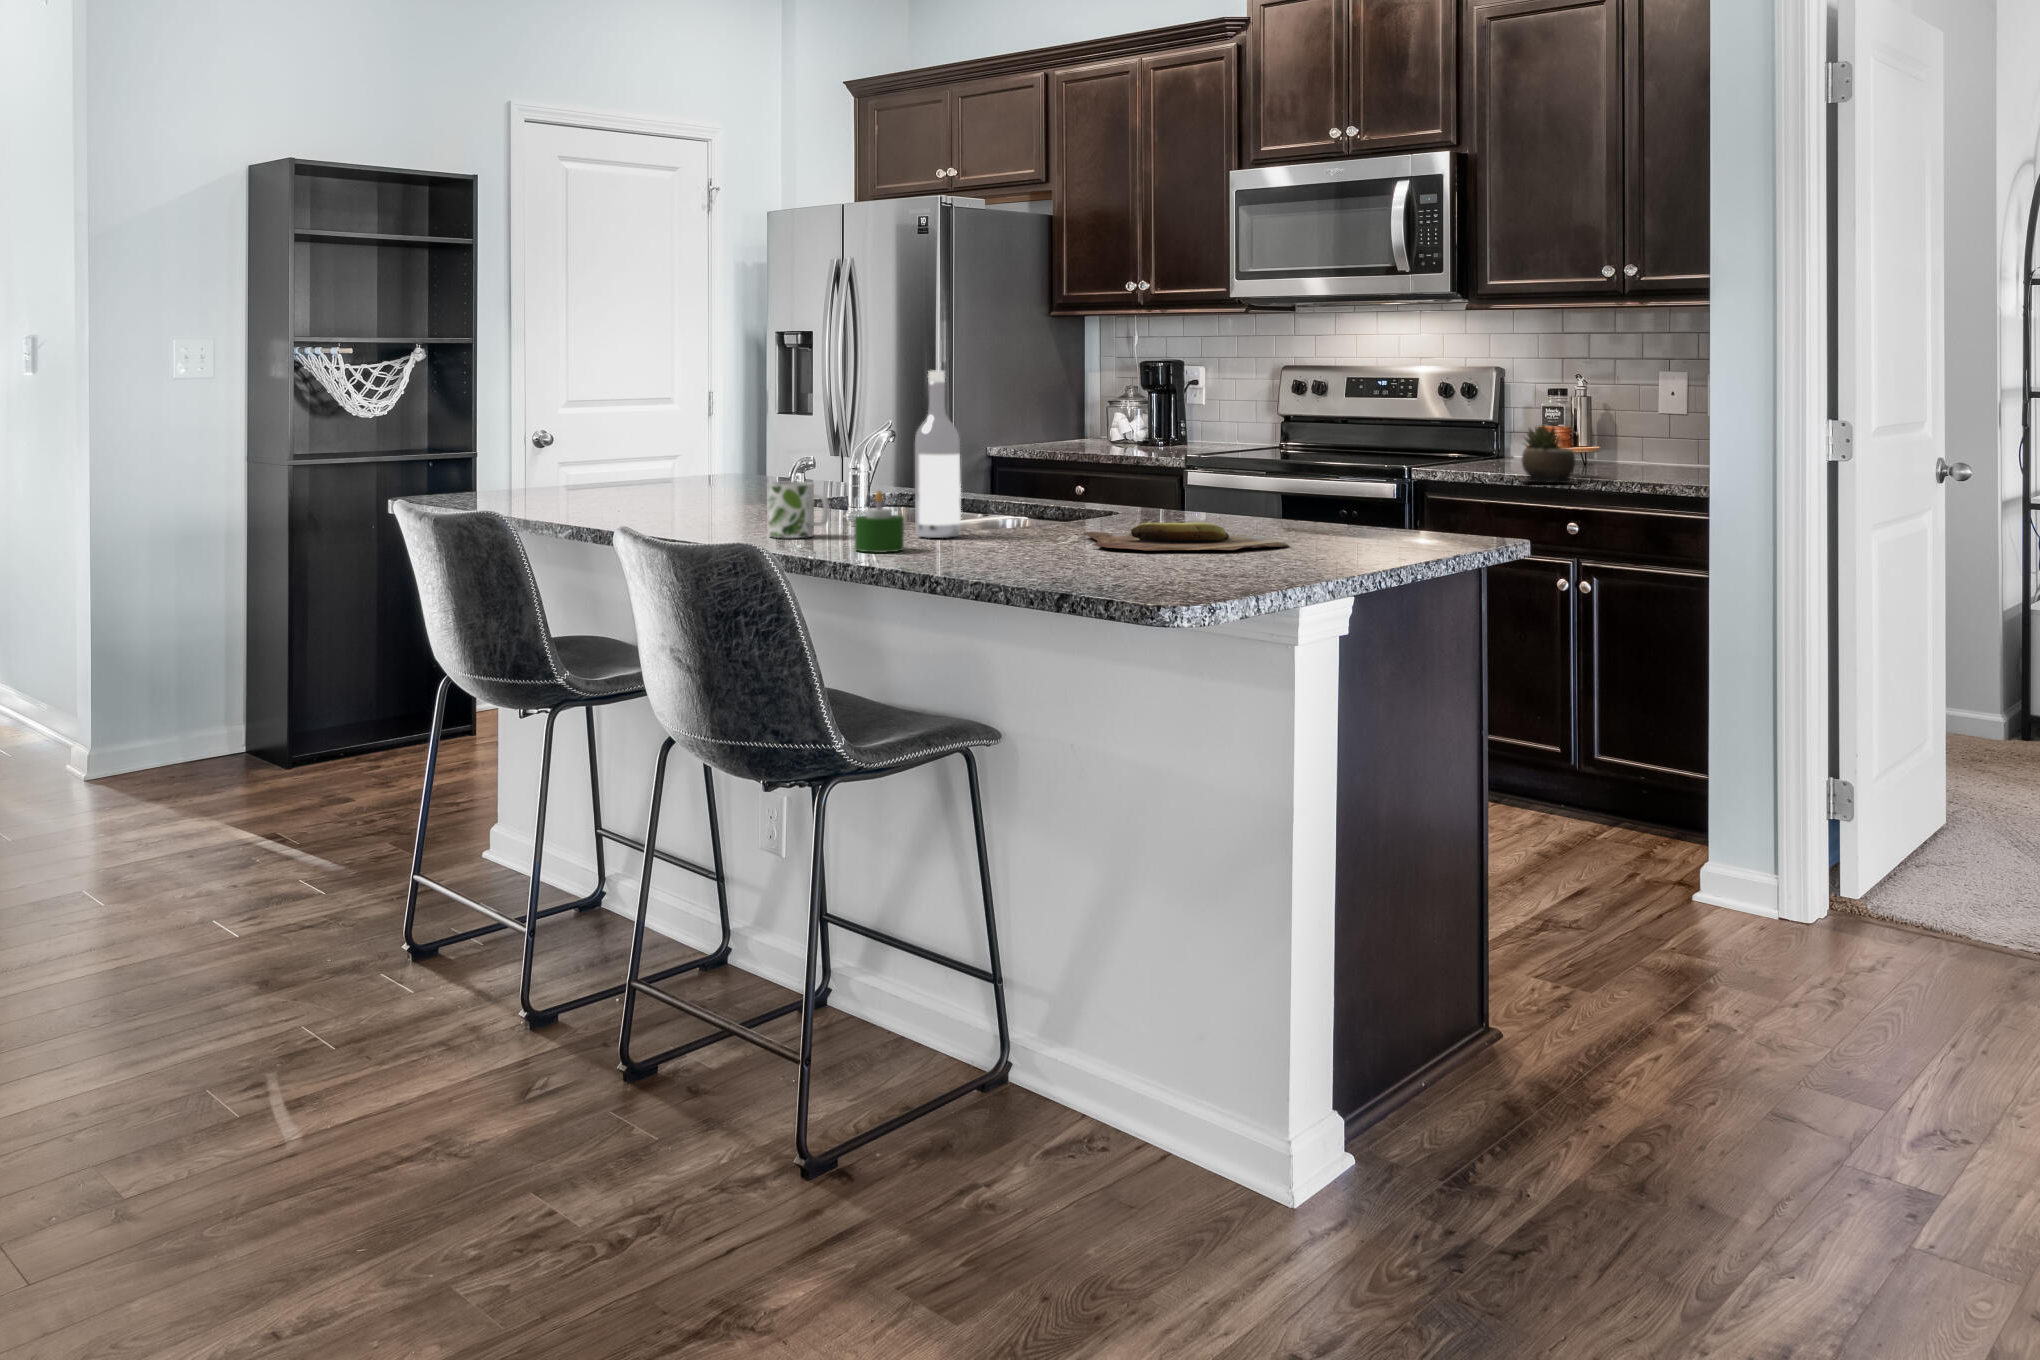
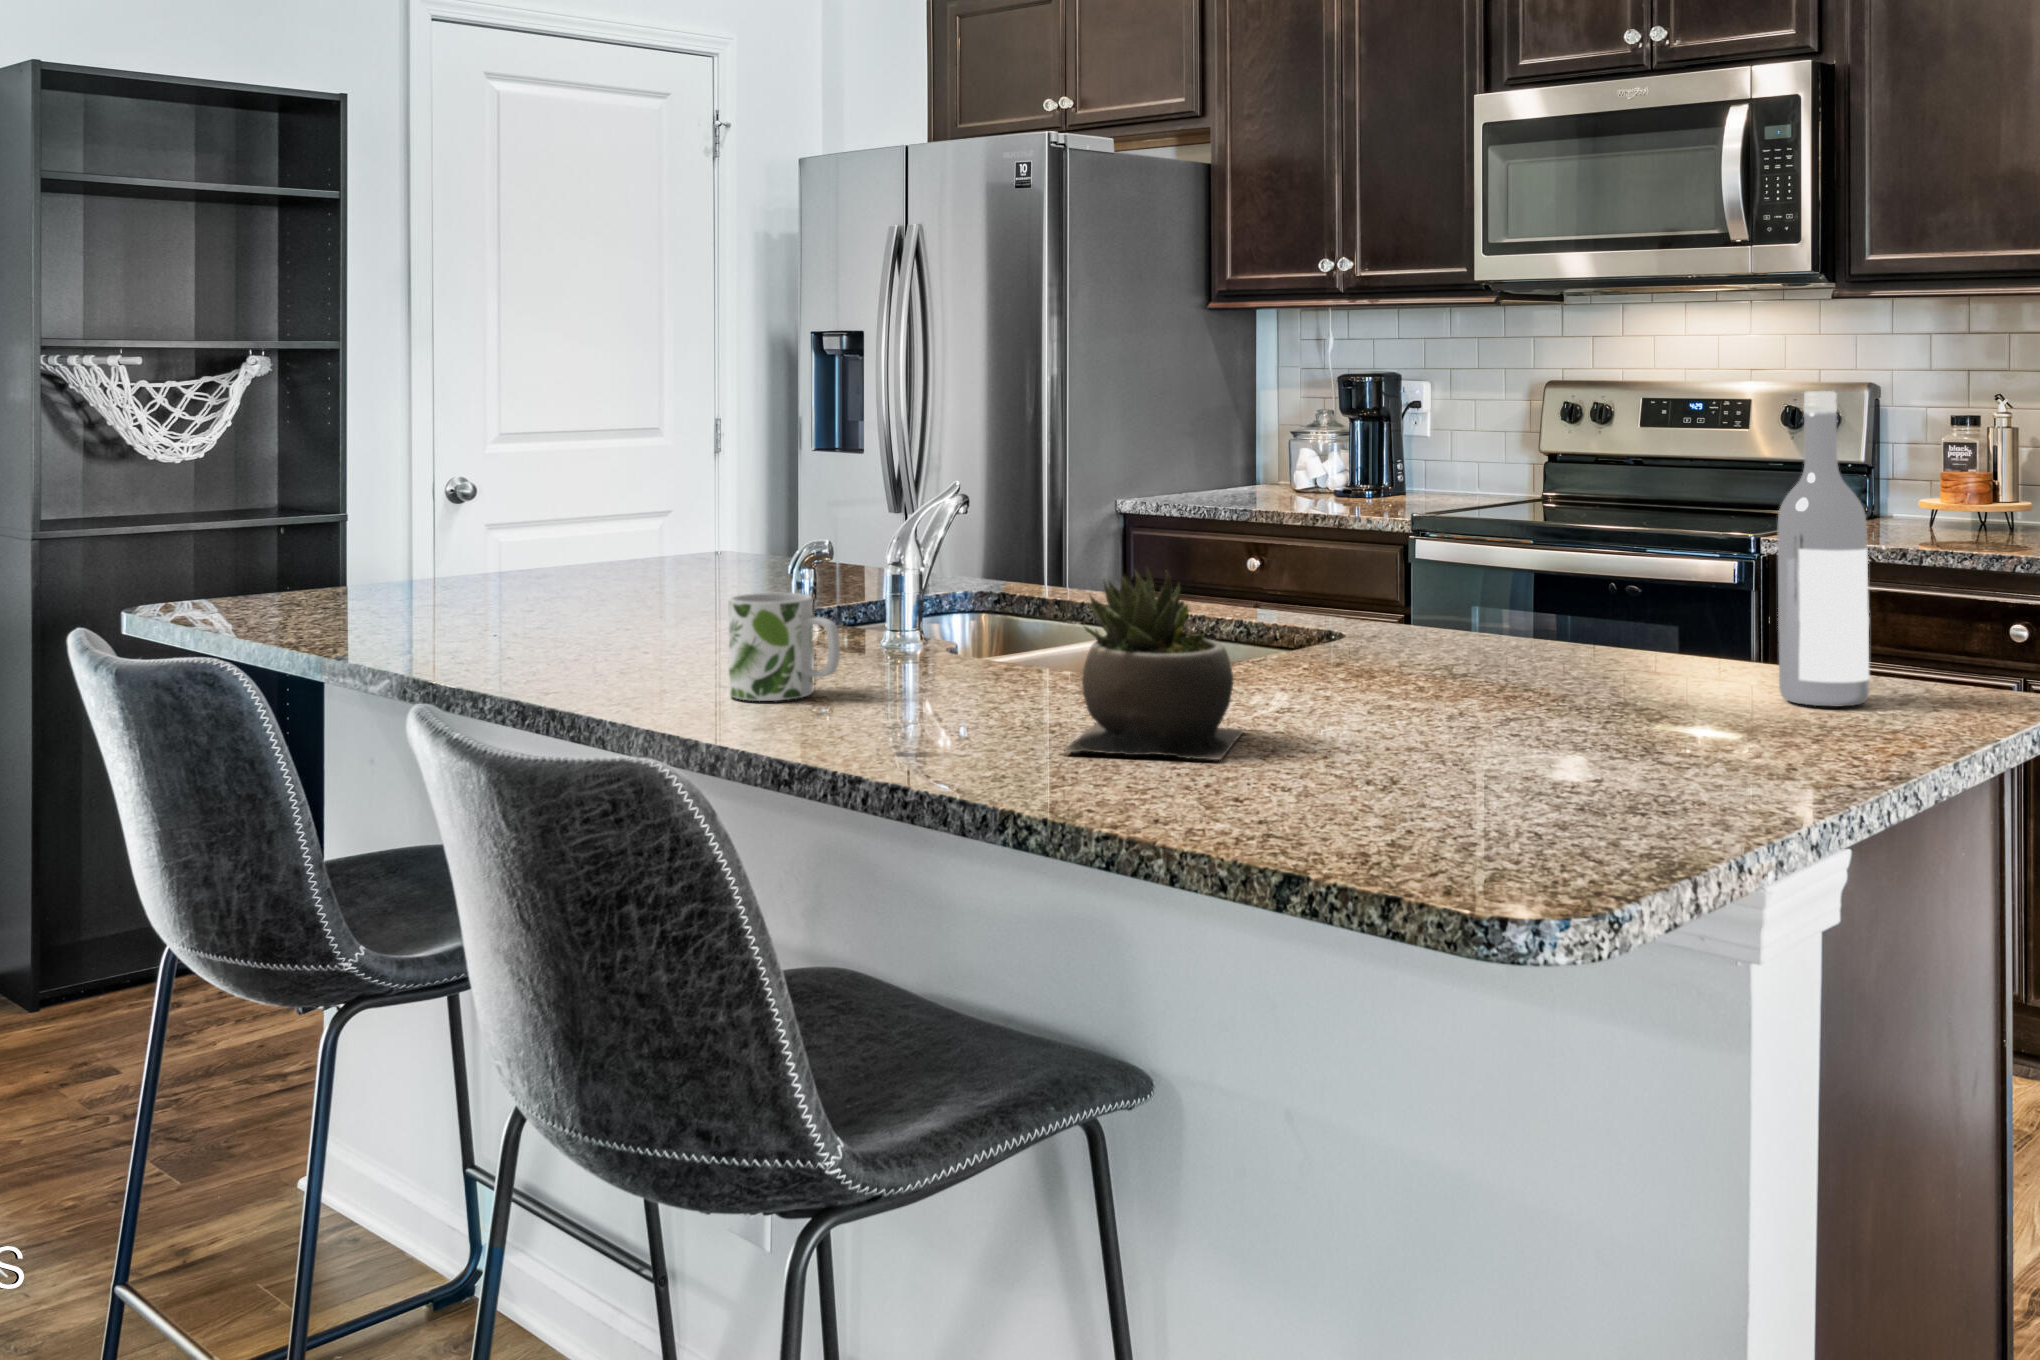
wine bottle: present [915,371,961,538] -> present [1777,391,1869,707]
succulent plant: present [1520,425,1575,483] -> present [1064,569,1244,760]
candle: present [855,491,904,552] -> none [880,619,974,740]
cutting board: present [1084,522,1288,551] -> none [1305,671,1688,733]

